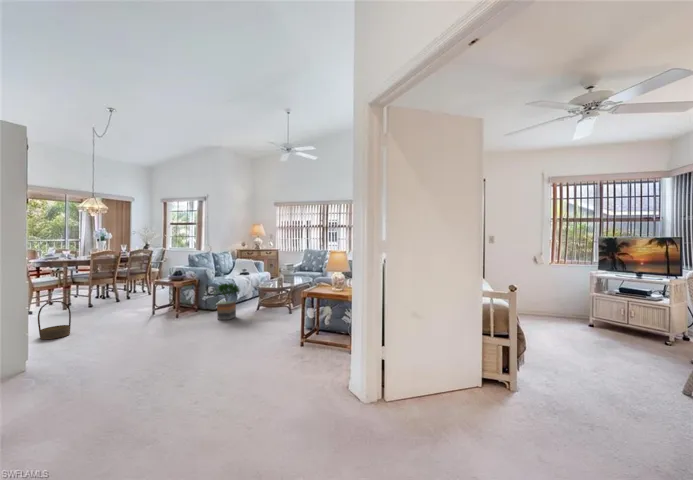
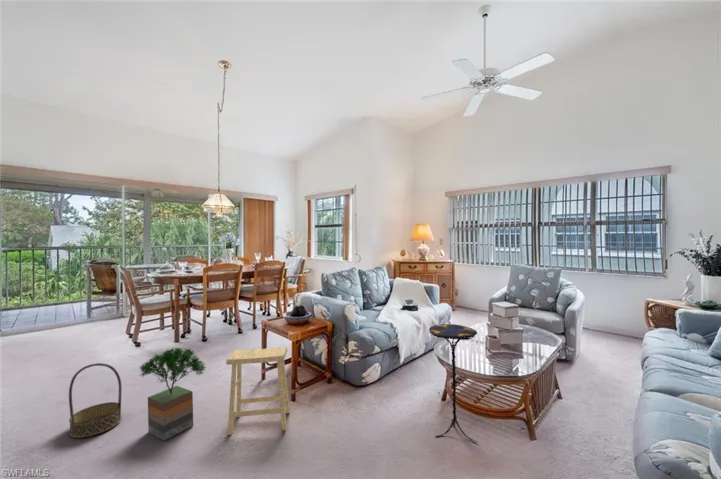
side table: none [250,272,271,320] -> present [429,324,477,442]
potted tree: present [213,283,240,320] -> present [140,348,206,441]
footstool: none [143,288,177,330] -> present [226,347,290,435]

